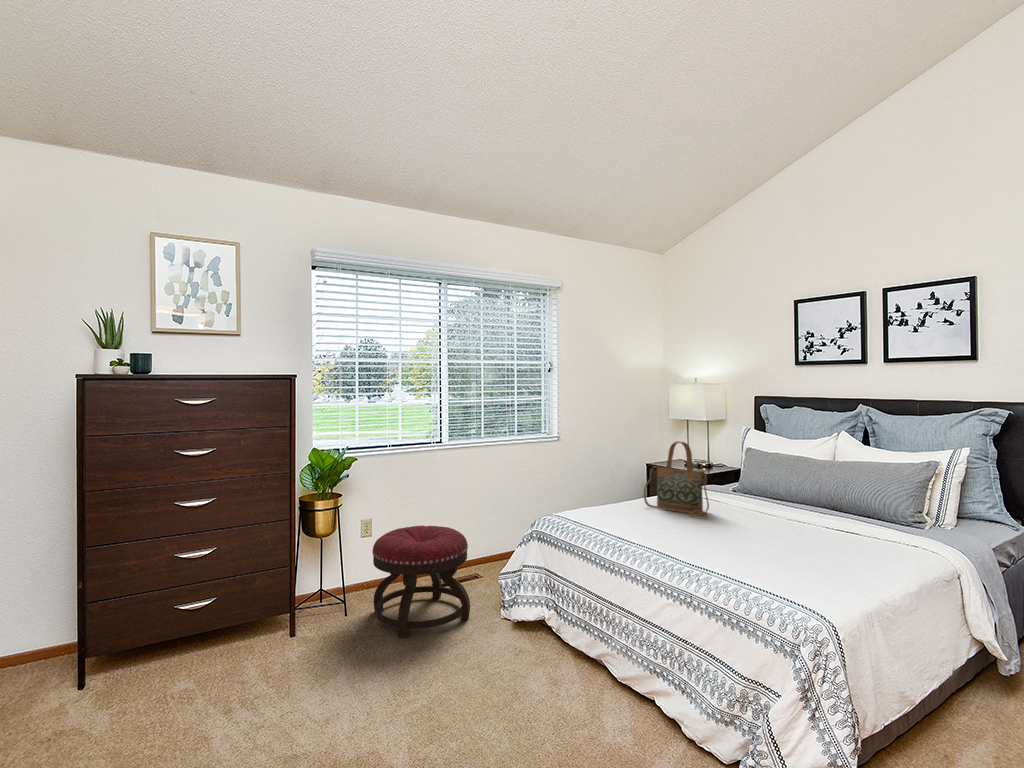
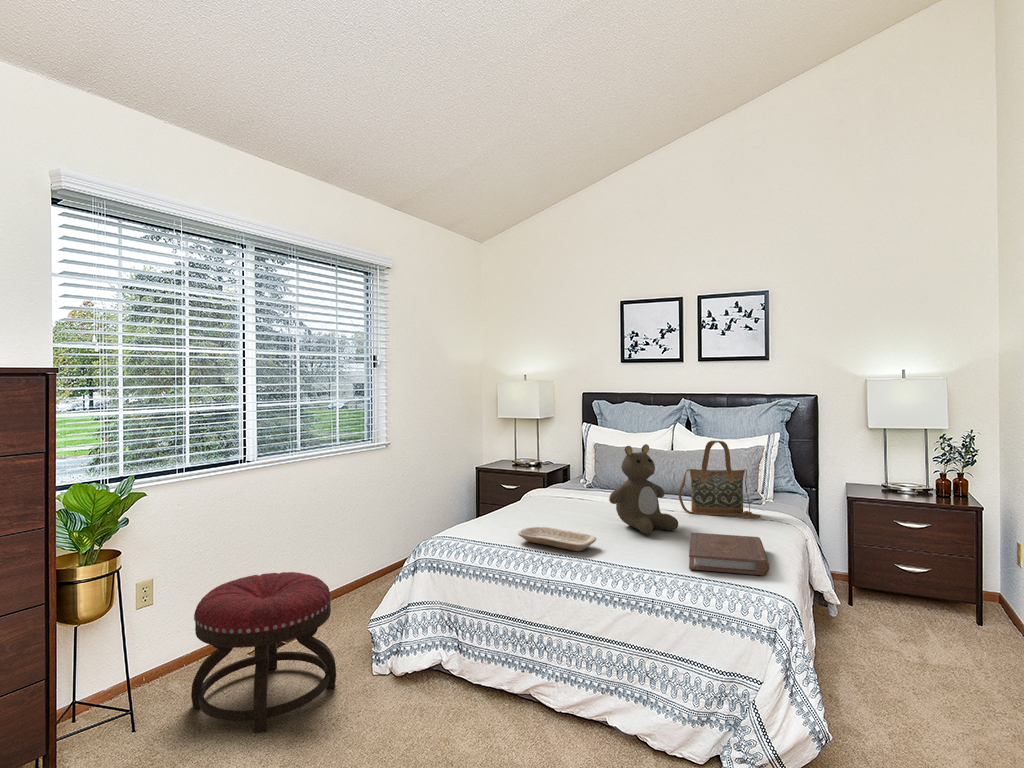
handbag: present [644,441,709,517] -> present [678,441,761,519]
teddy bear: none [708,447,780,536] -> present [609,444,678,534]
tray: none [611,515,676,541] -> present [518,527,596,551]
book: none [741,539,852,591] -> present [689,532,770,575]

